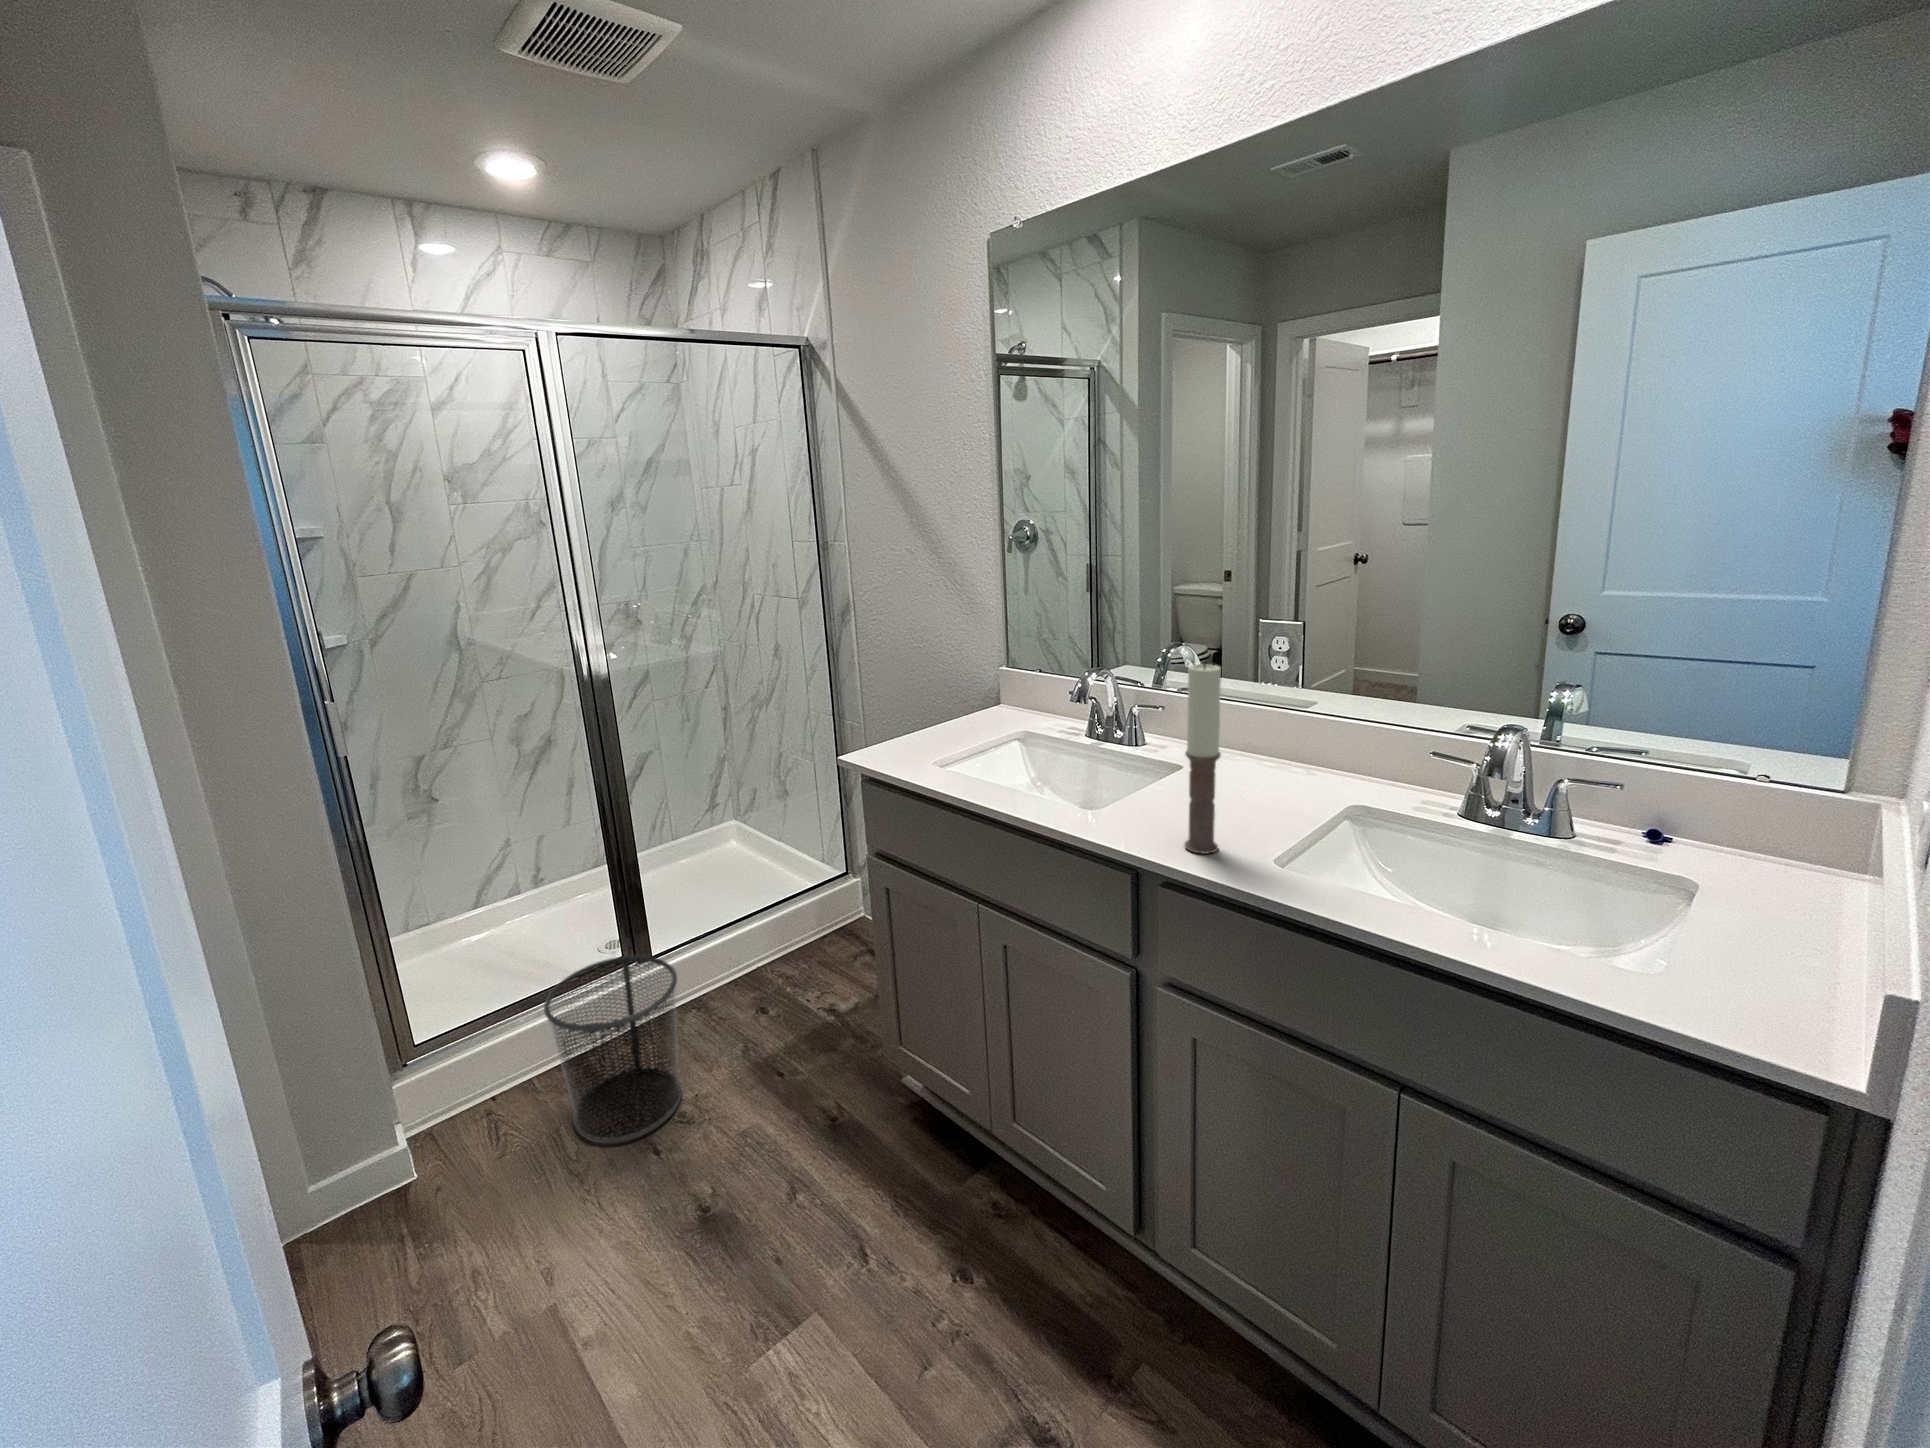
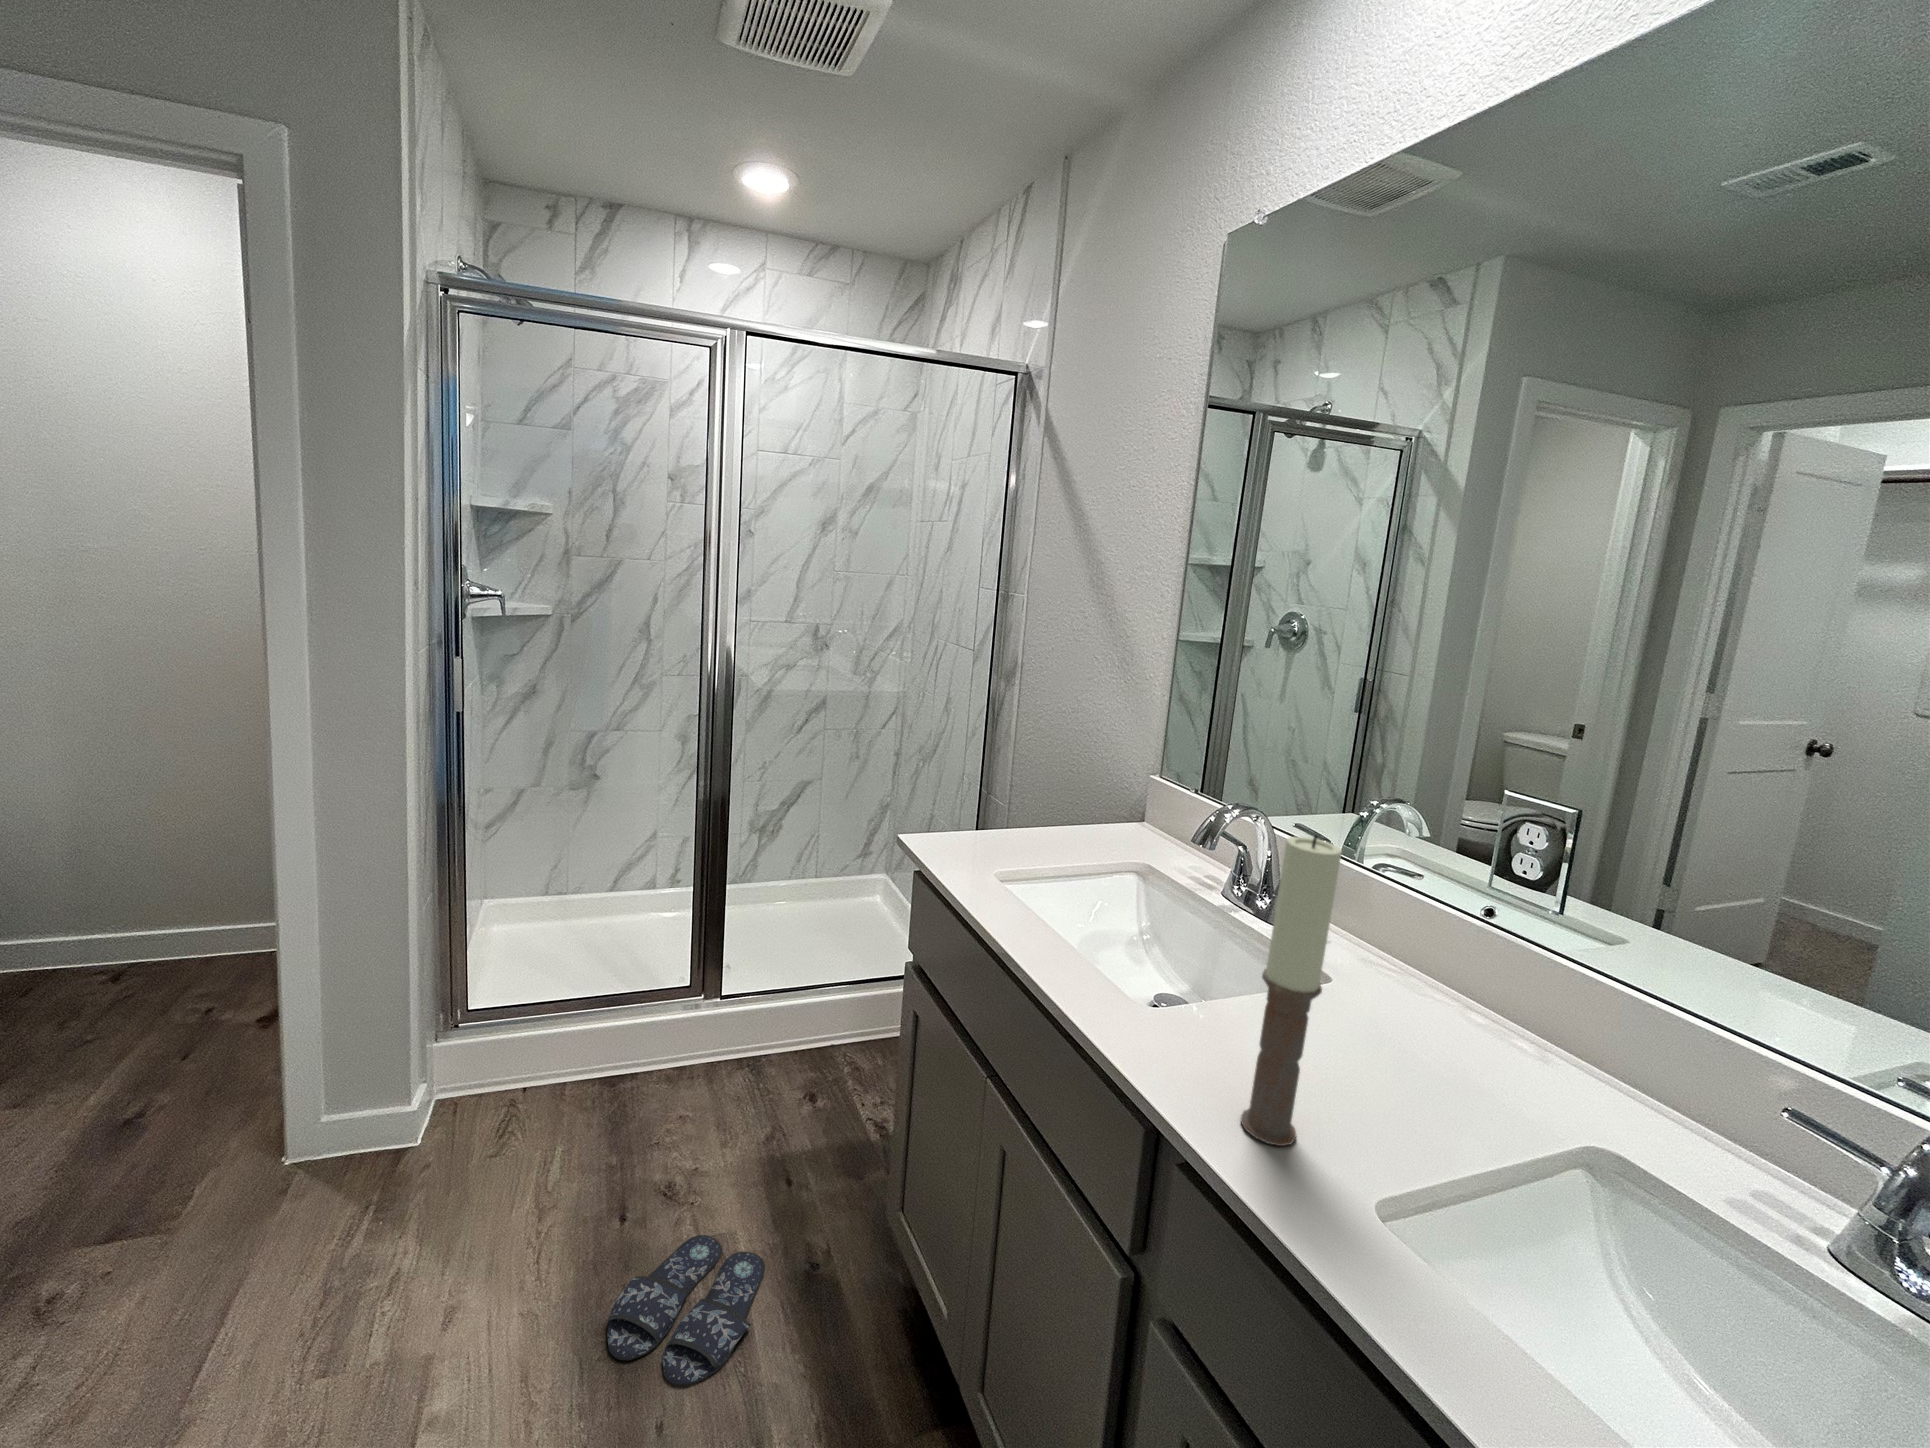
waste bin: present [544,955,682,1143] -> none [558,987,703,1196]
slippers: none [691,1128,809,1236] -> present [607,1235,765,1386]

